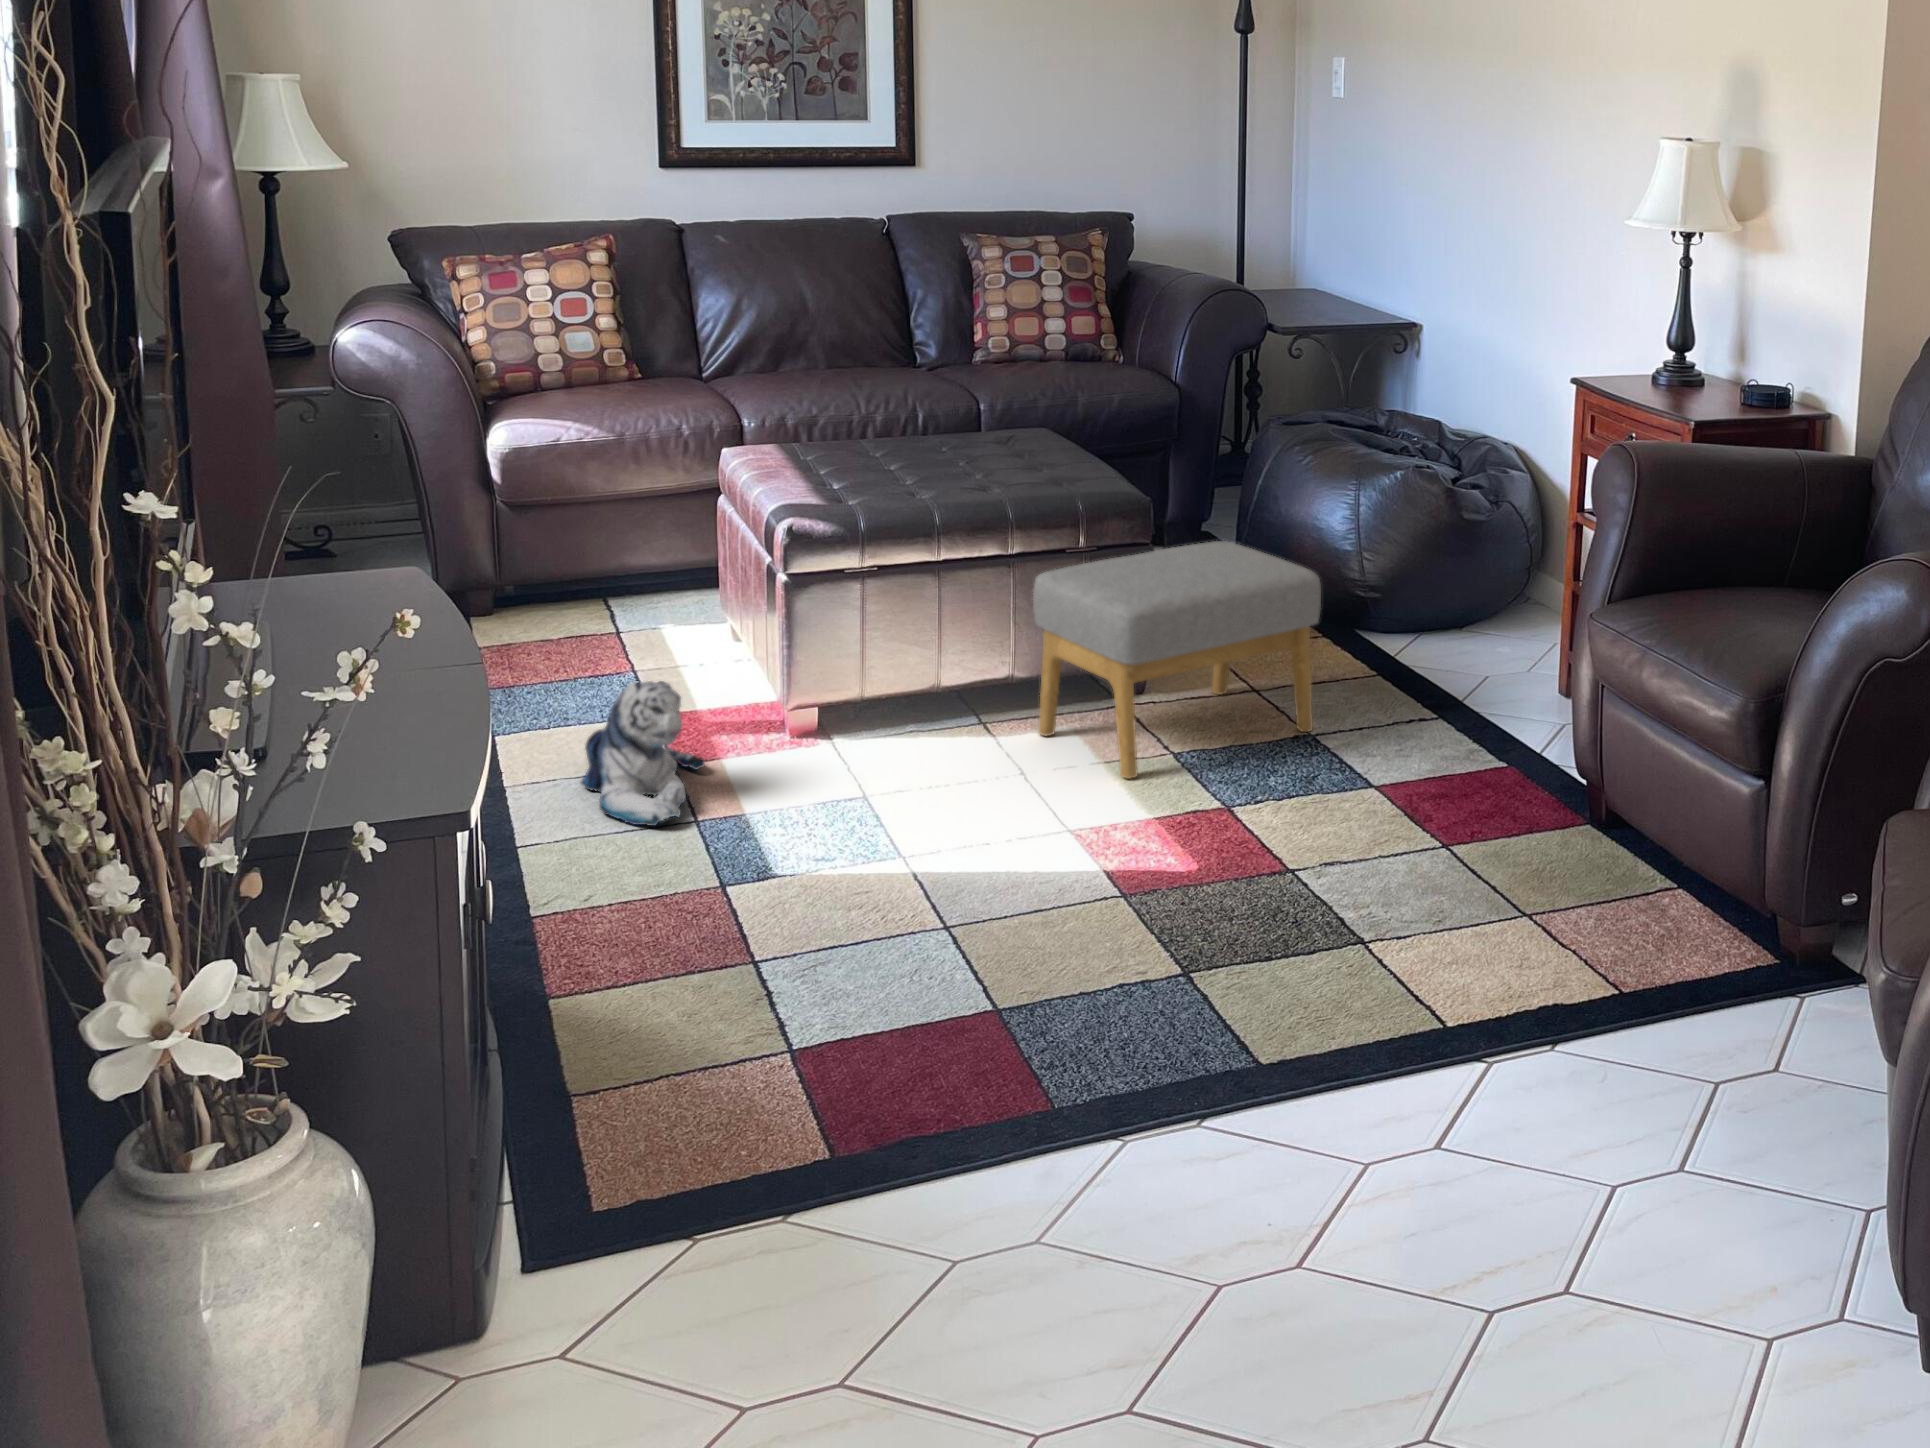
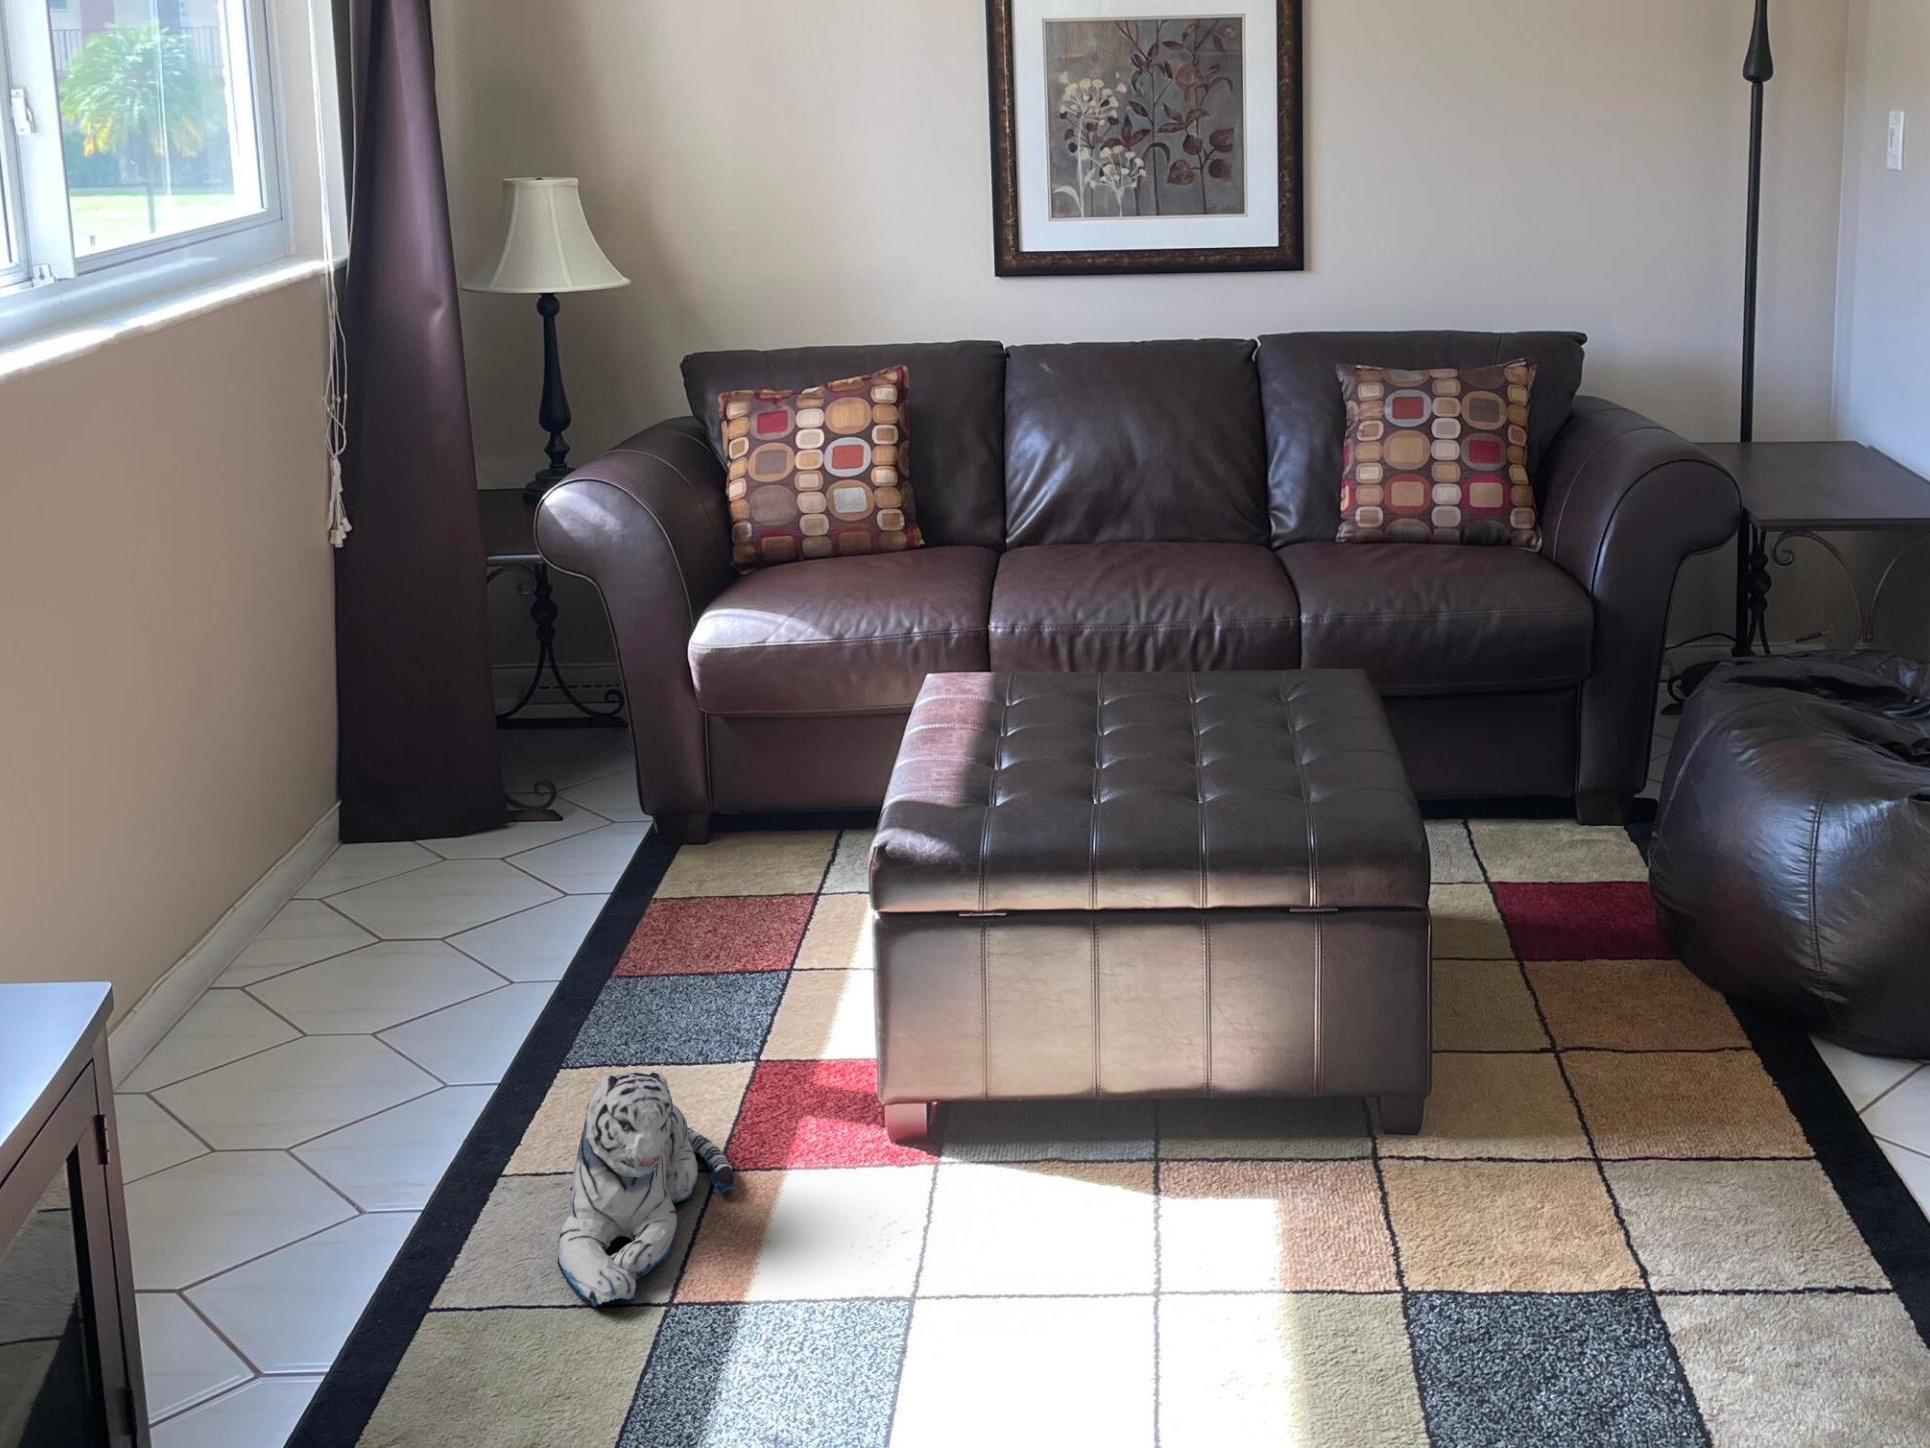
footstool: present [1033,541,1321,779] -> none [1202,921,1661,1350]

